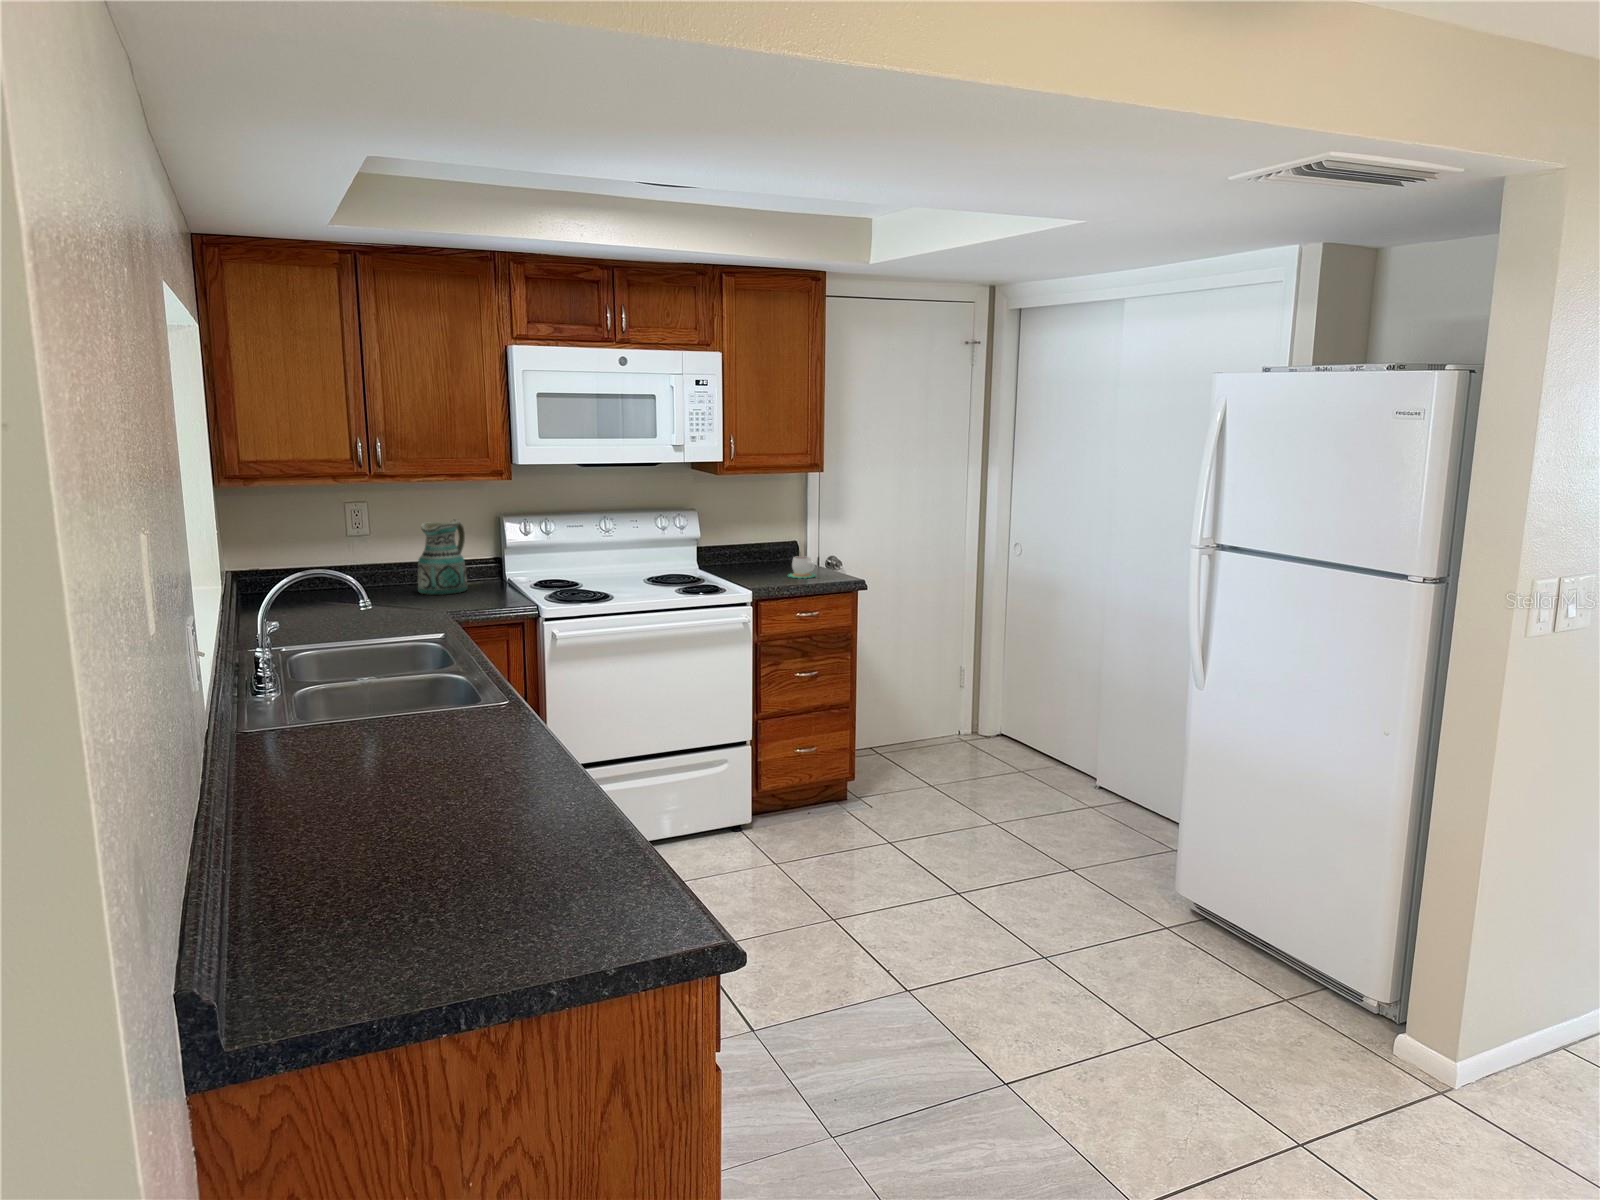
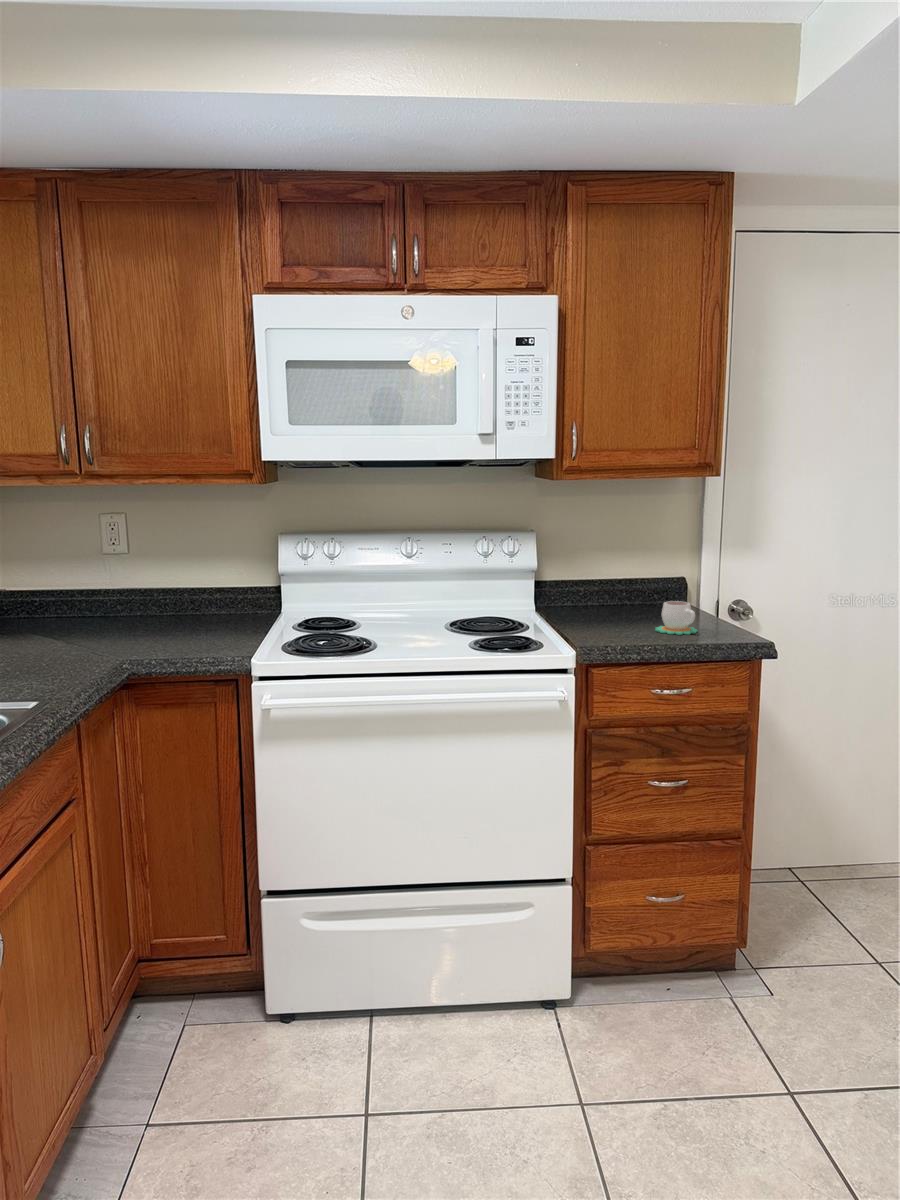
ceramic pitcher: present [418,519,467,595] -> none [156,535,229,630]

